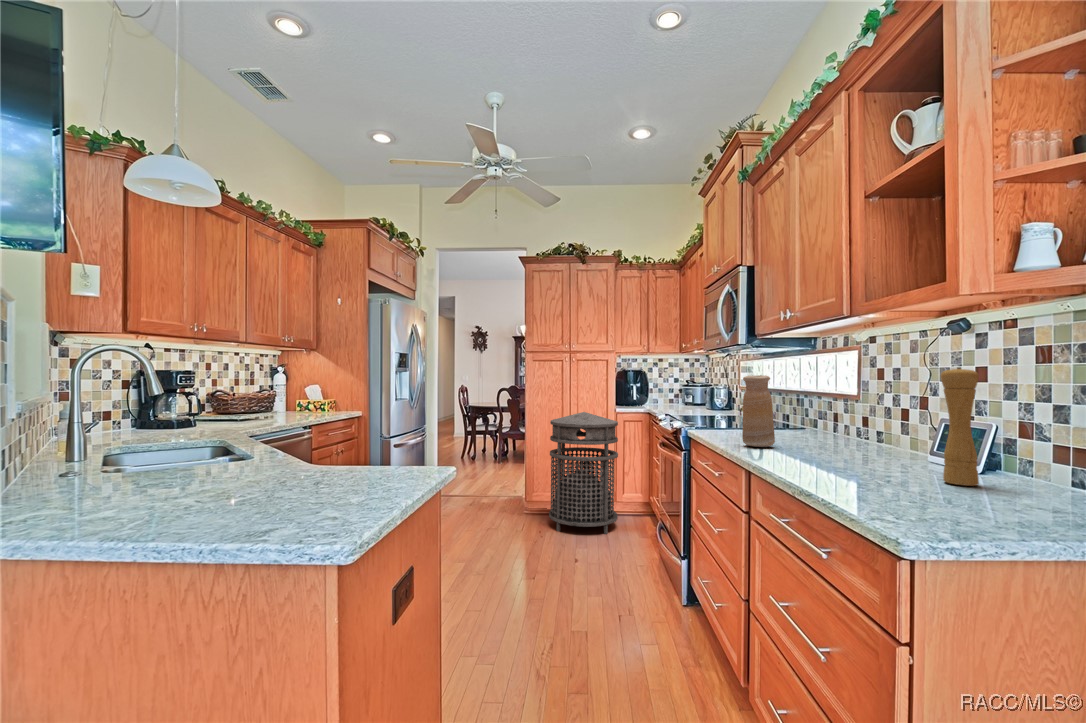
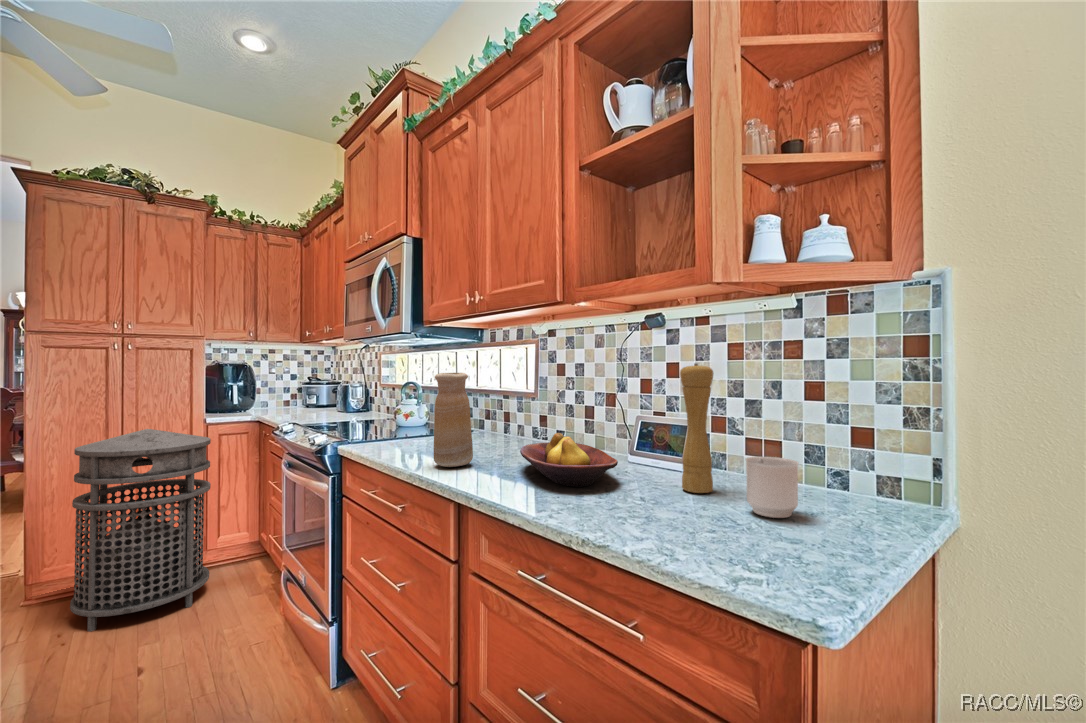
fruit bowl: none [804,427,888,468] -> present [520,433,618,487]
mug: none [974,452,1035,506] -> present [745,457,799,518]

